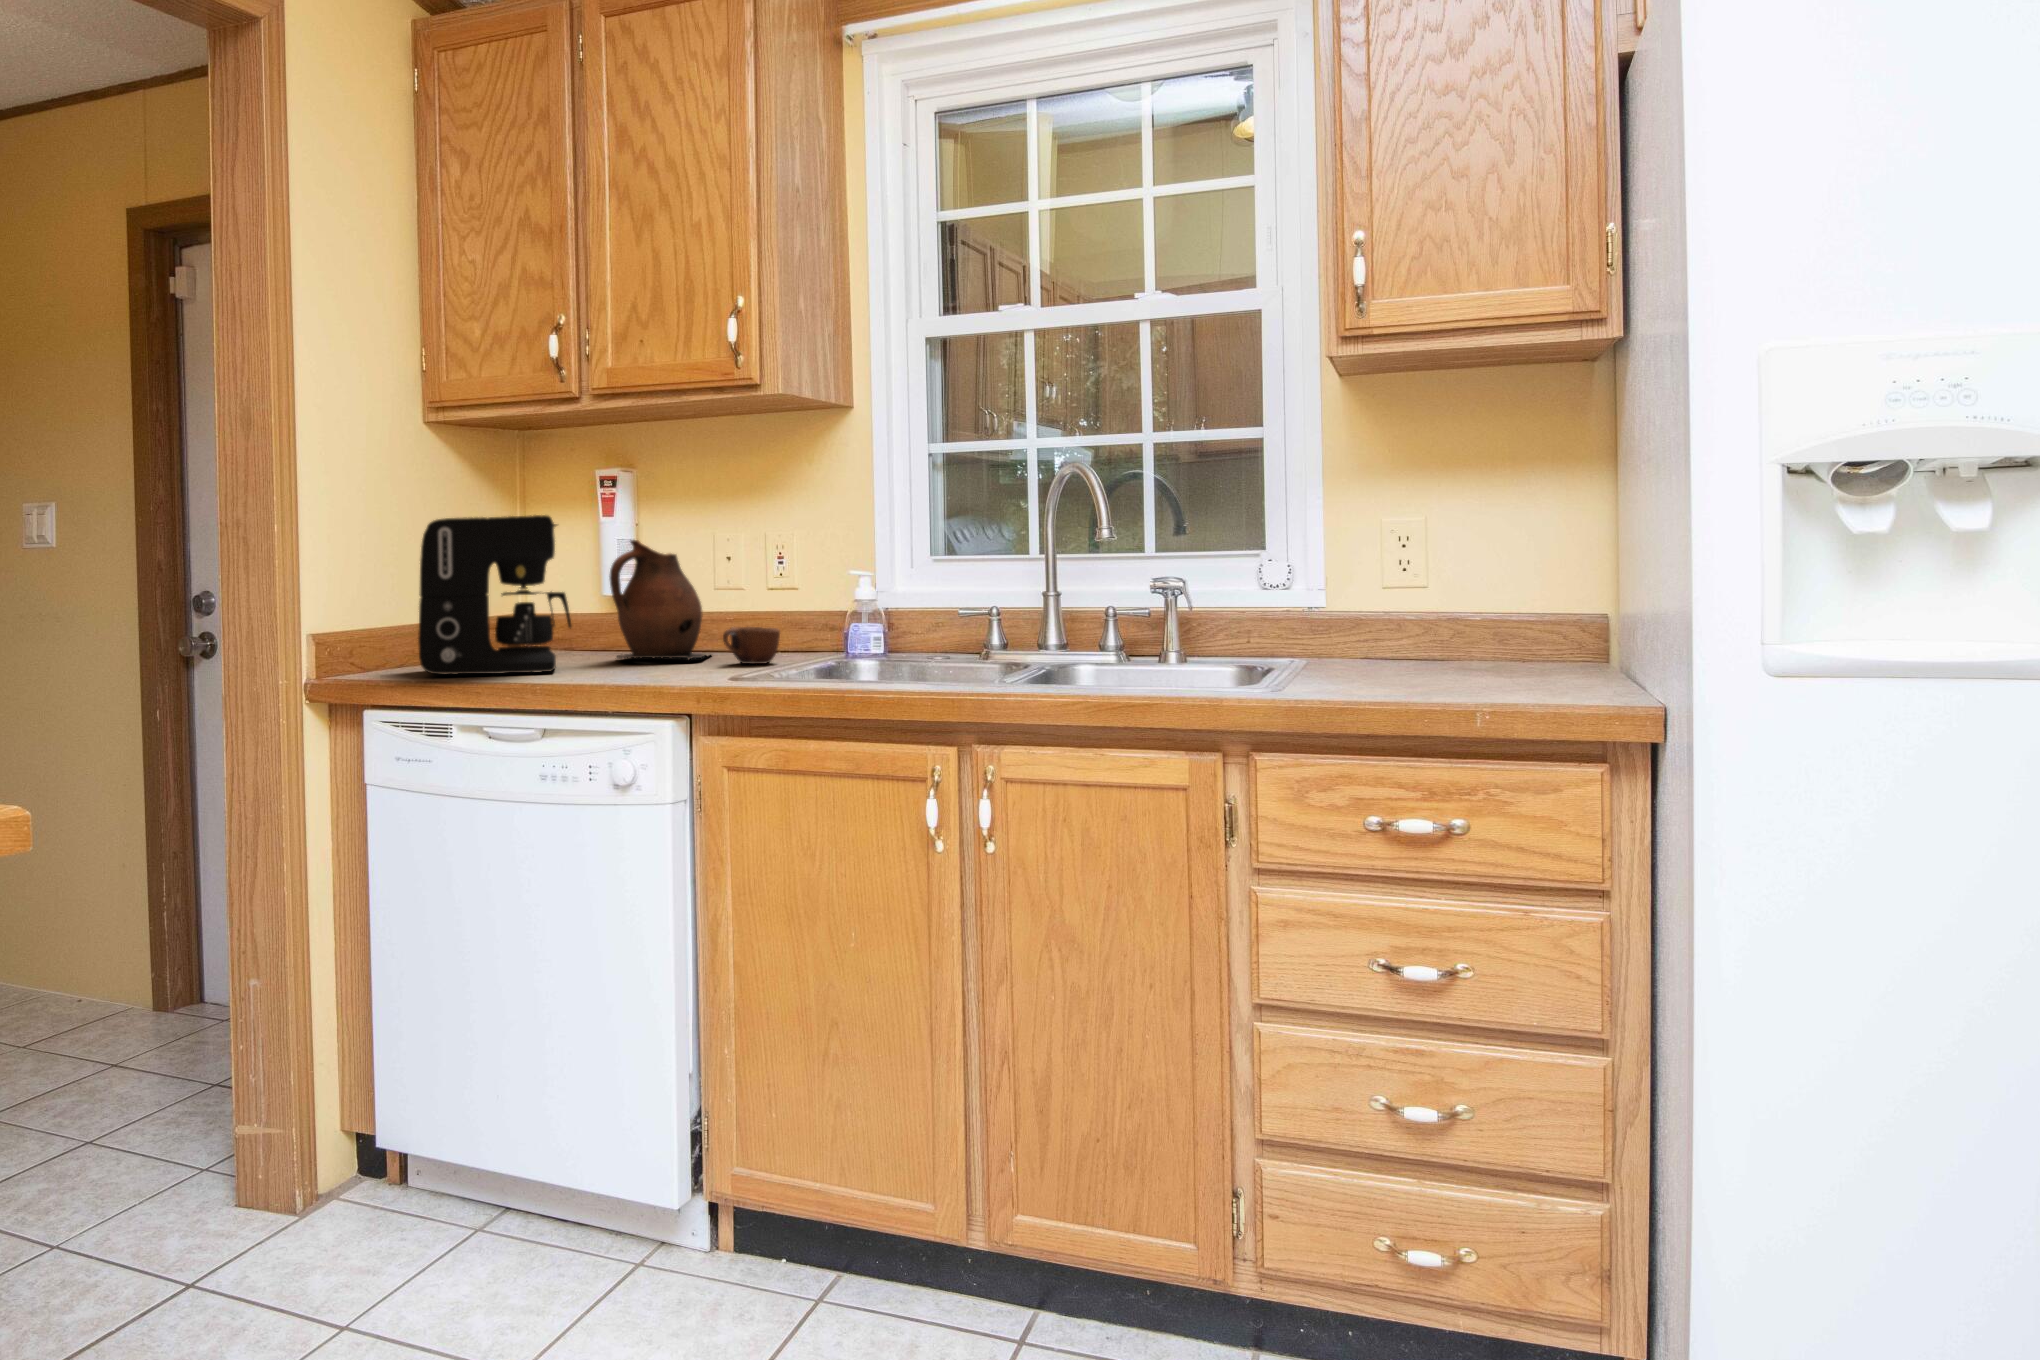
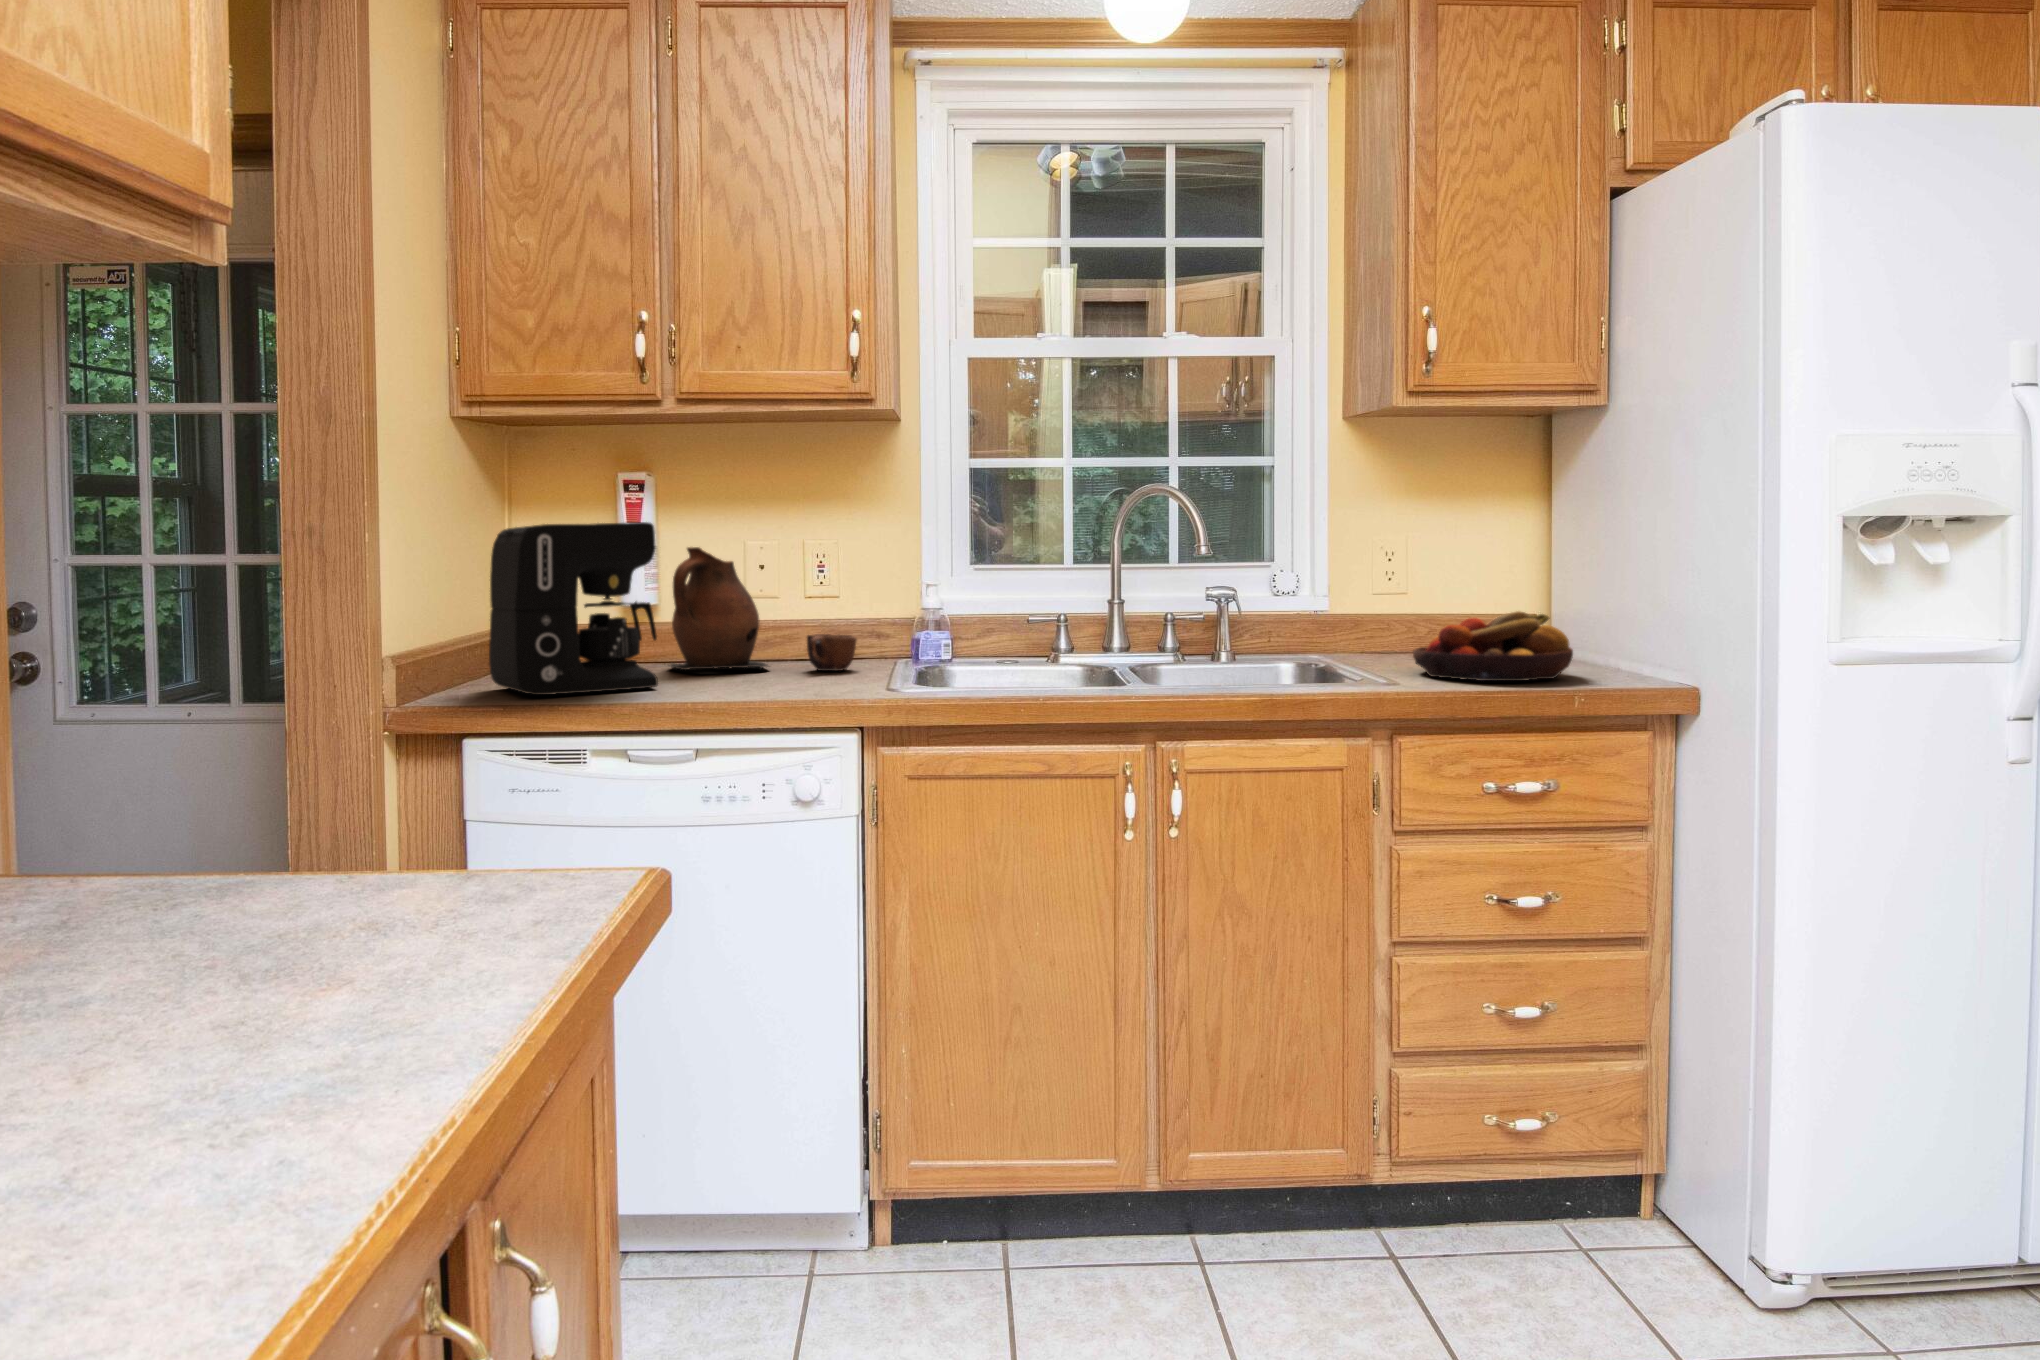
fruit bowl: none [1358,607,1563,694] -> present [1413,611,1573,681]

